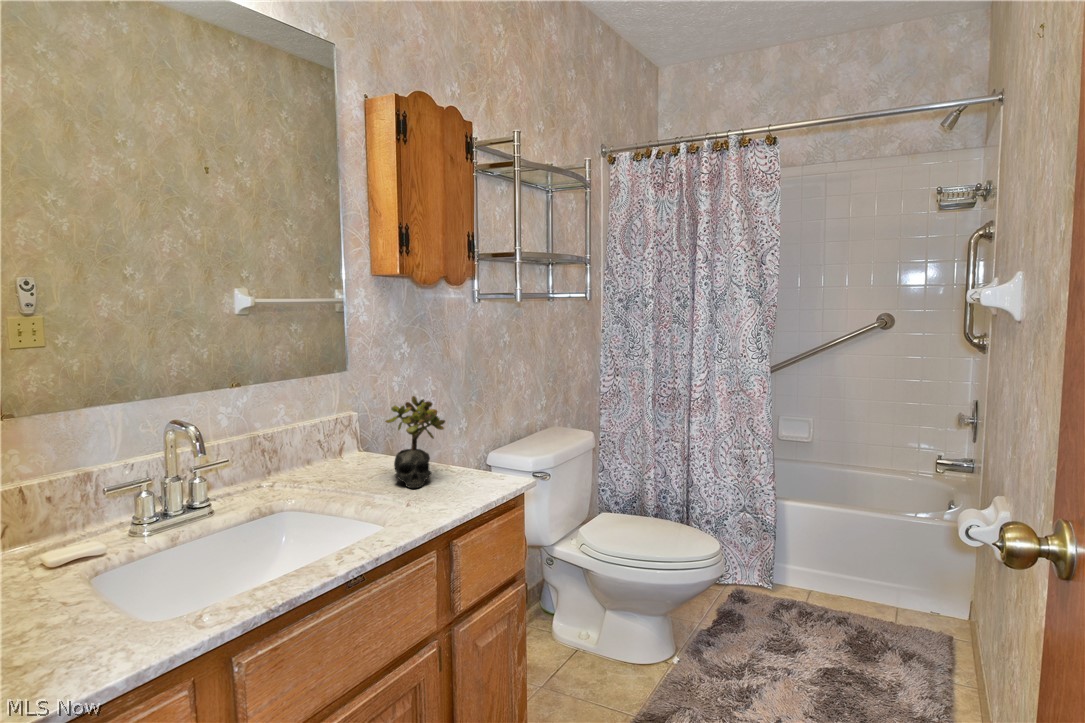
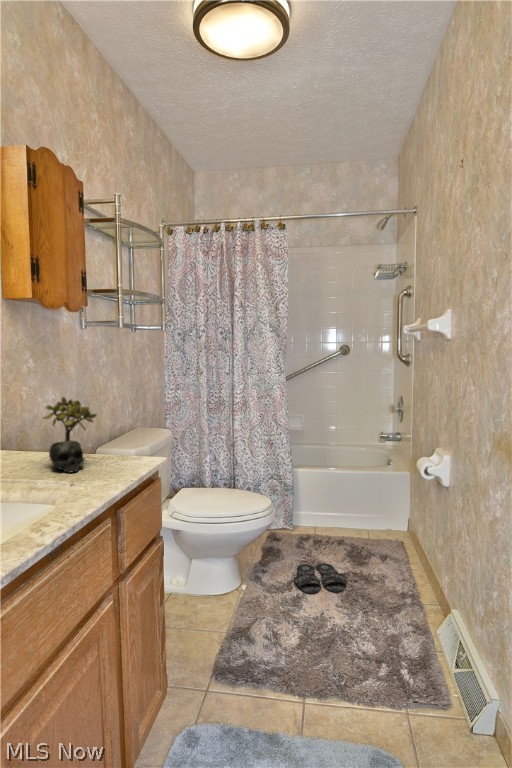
slippers: none [751,643,832,696] -> present [294,563,346,594]

